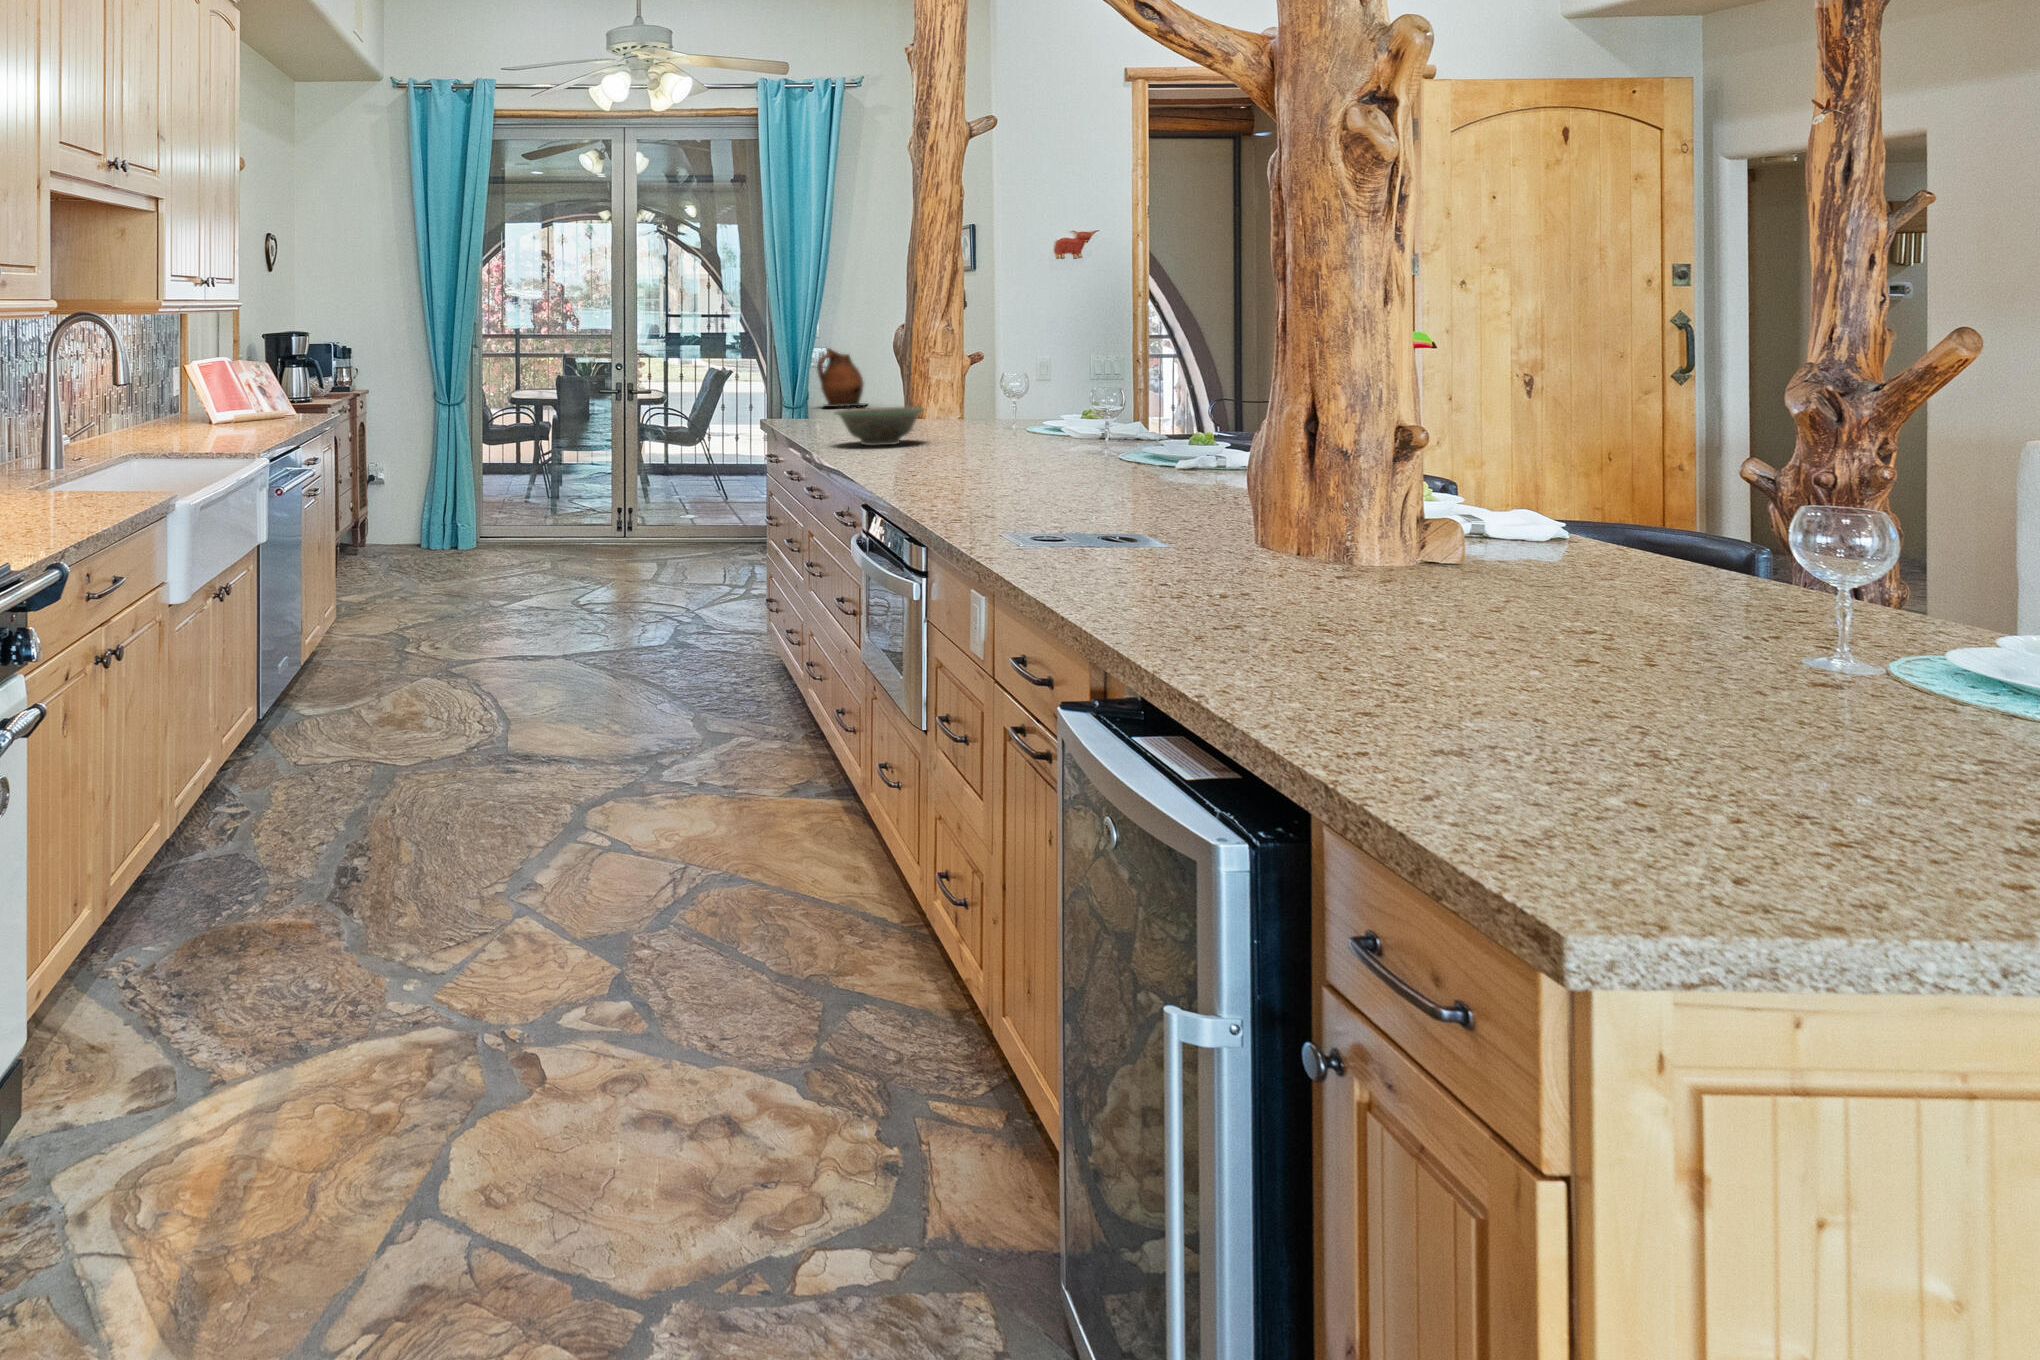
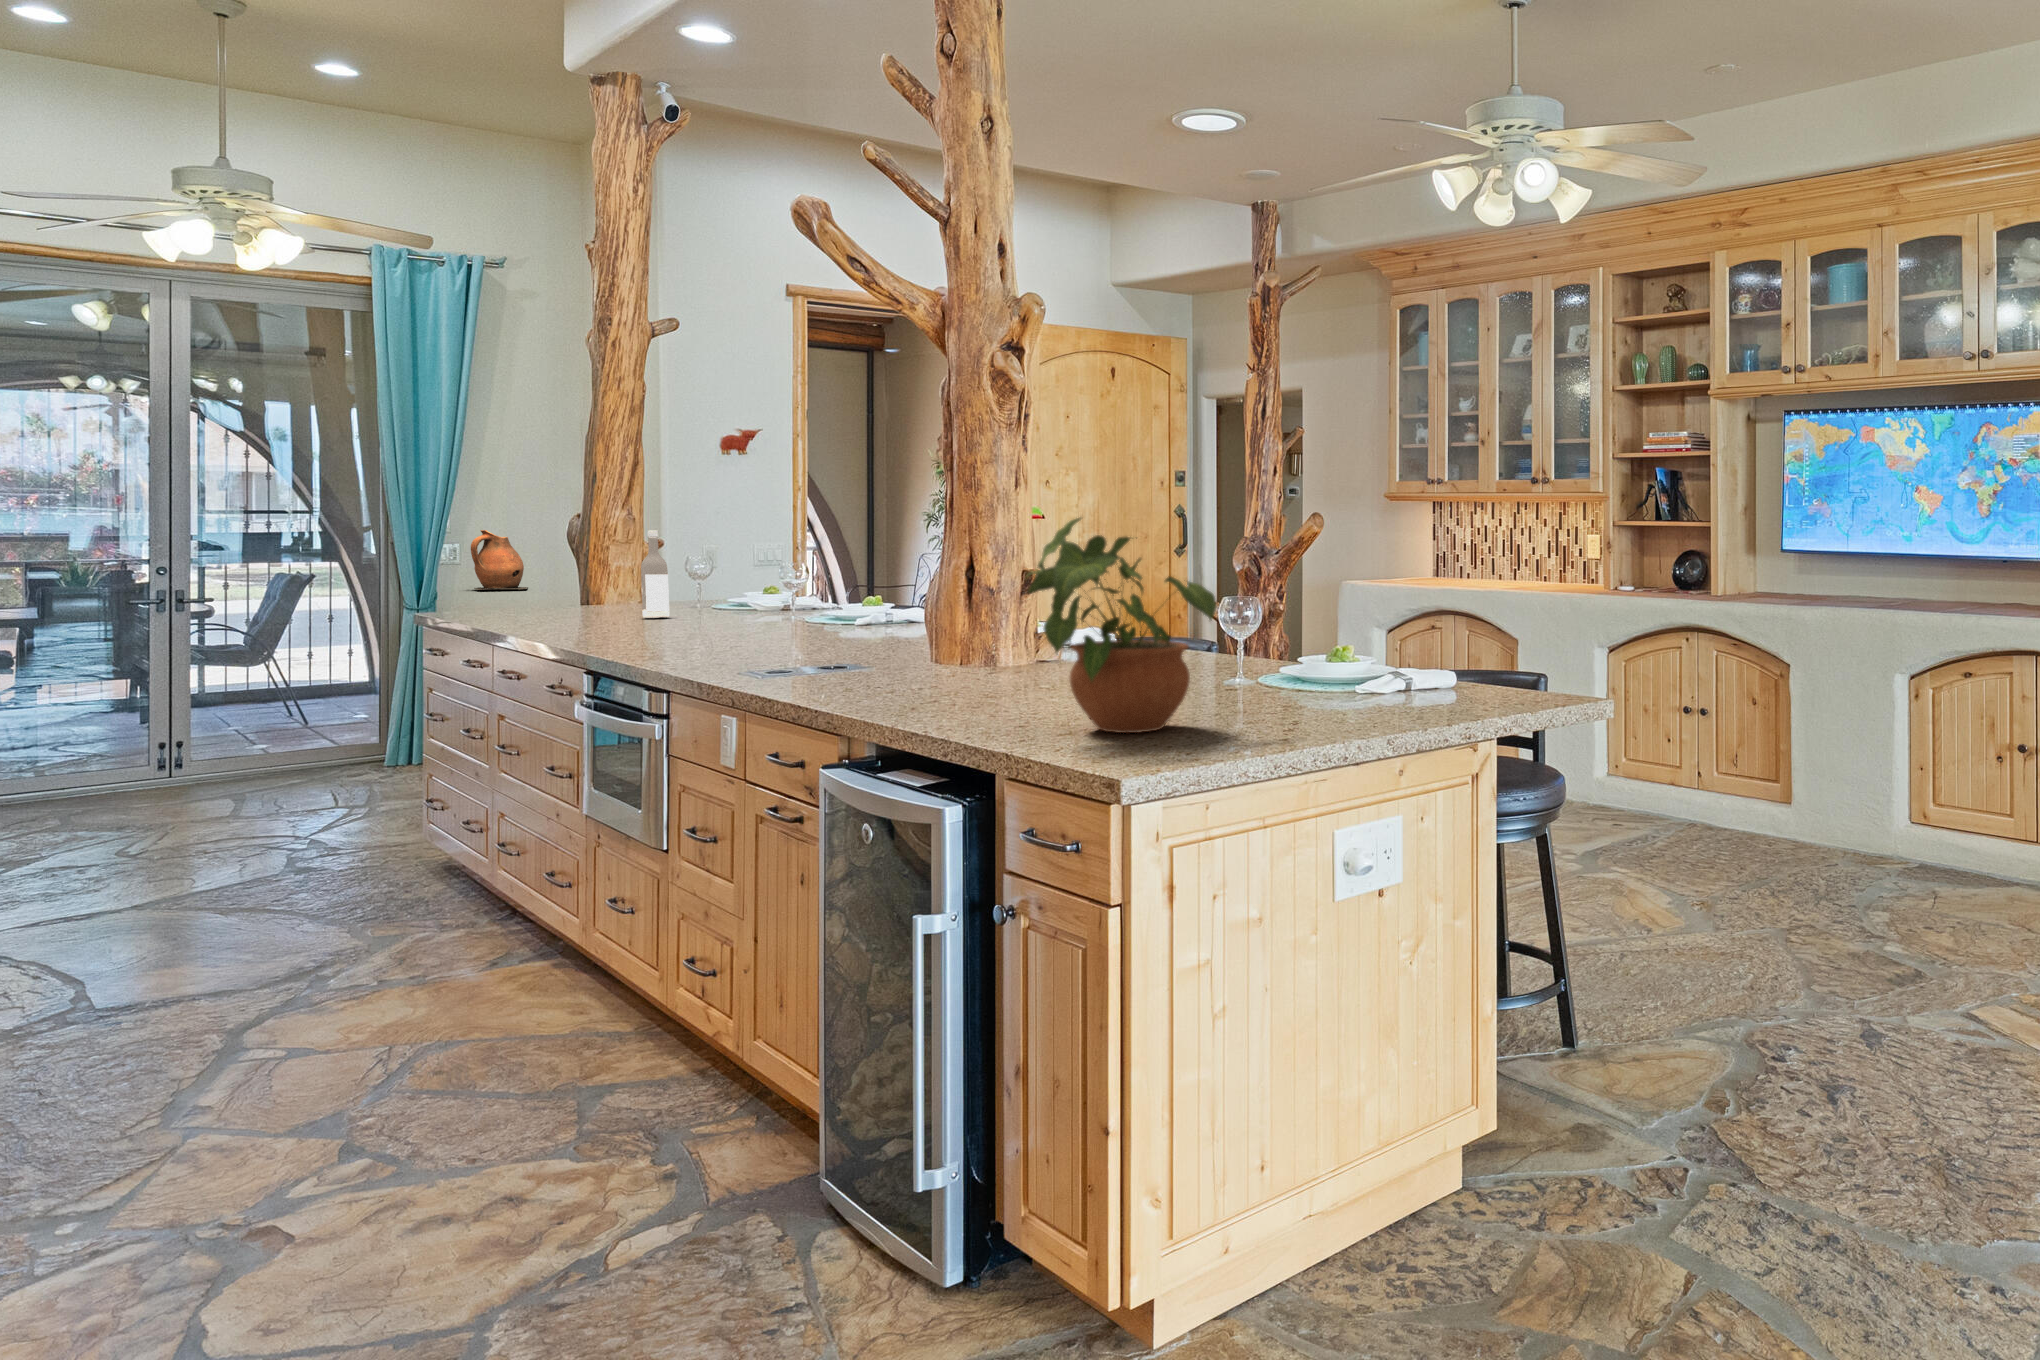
wine bottle: none [946,354,975,452] -> present [641,530,669,618]
potted plant: none [1358,385,1780,784] -> present [1027,518,1217,733]
decorative bowl: present [835,407,924,446] -> none [518,580,615,615]

